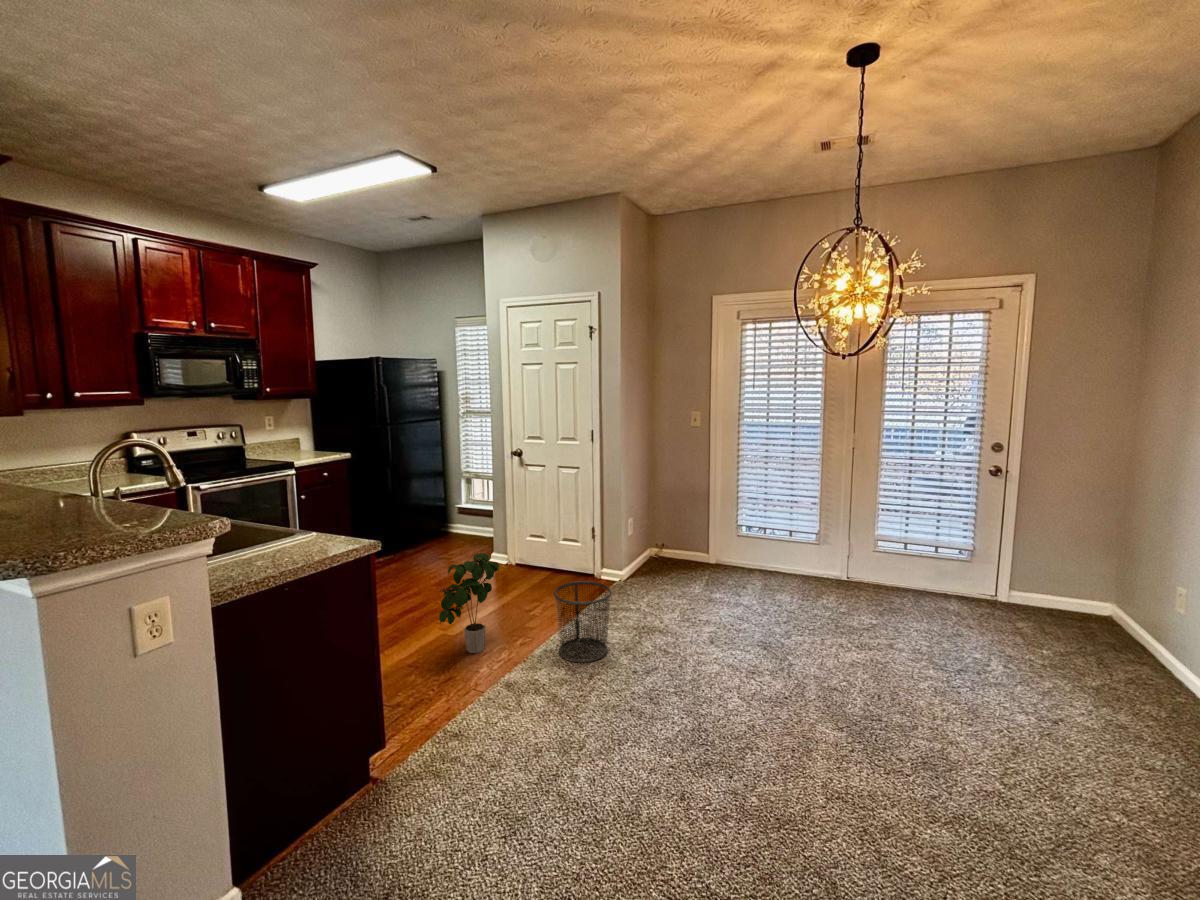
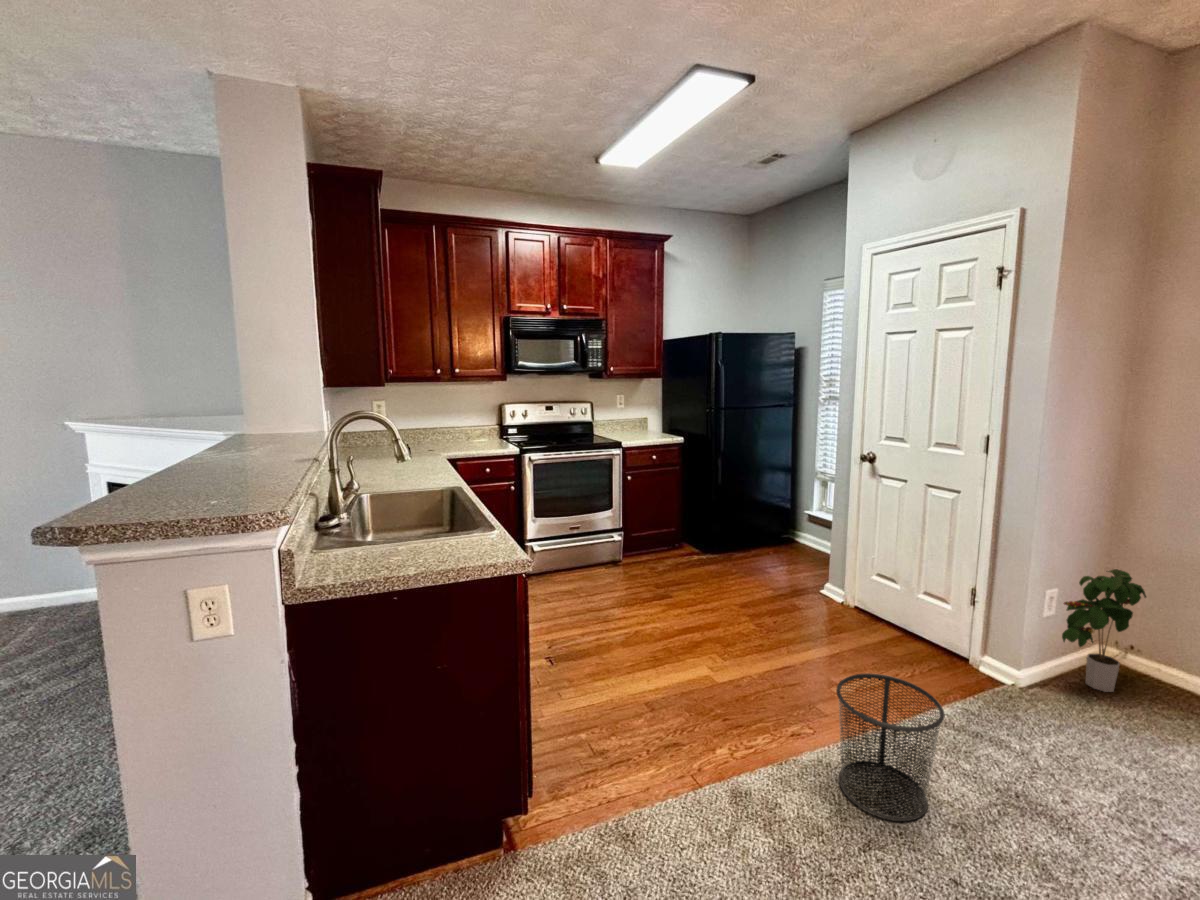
potted plant: present [439,553,499,653] -> present [1062,569,1146,692]

